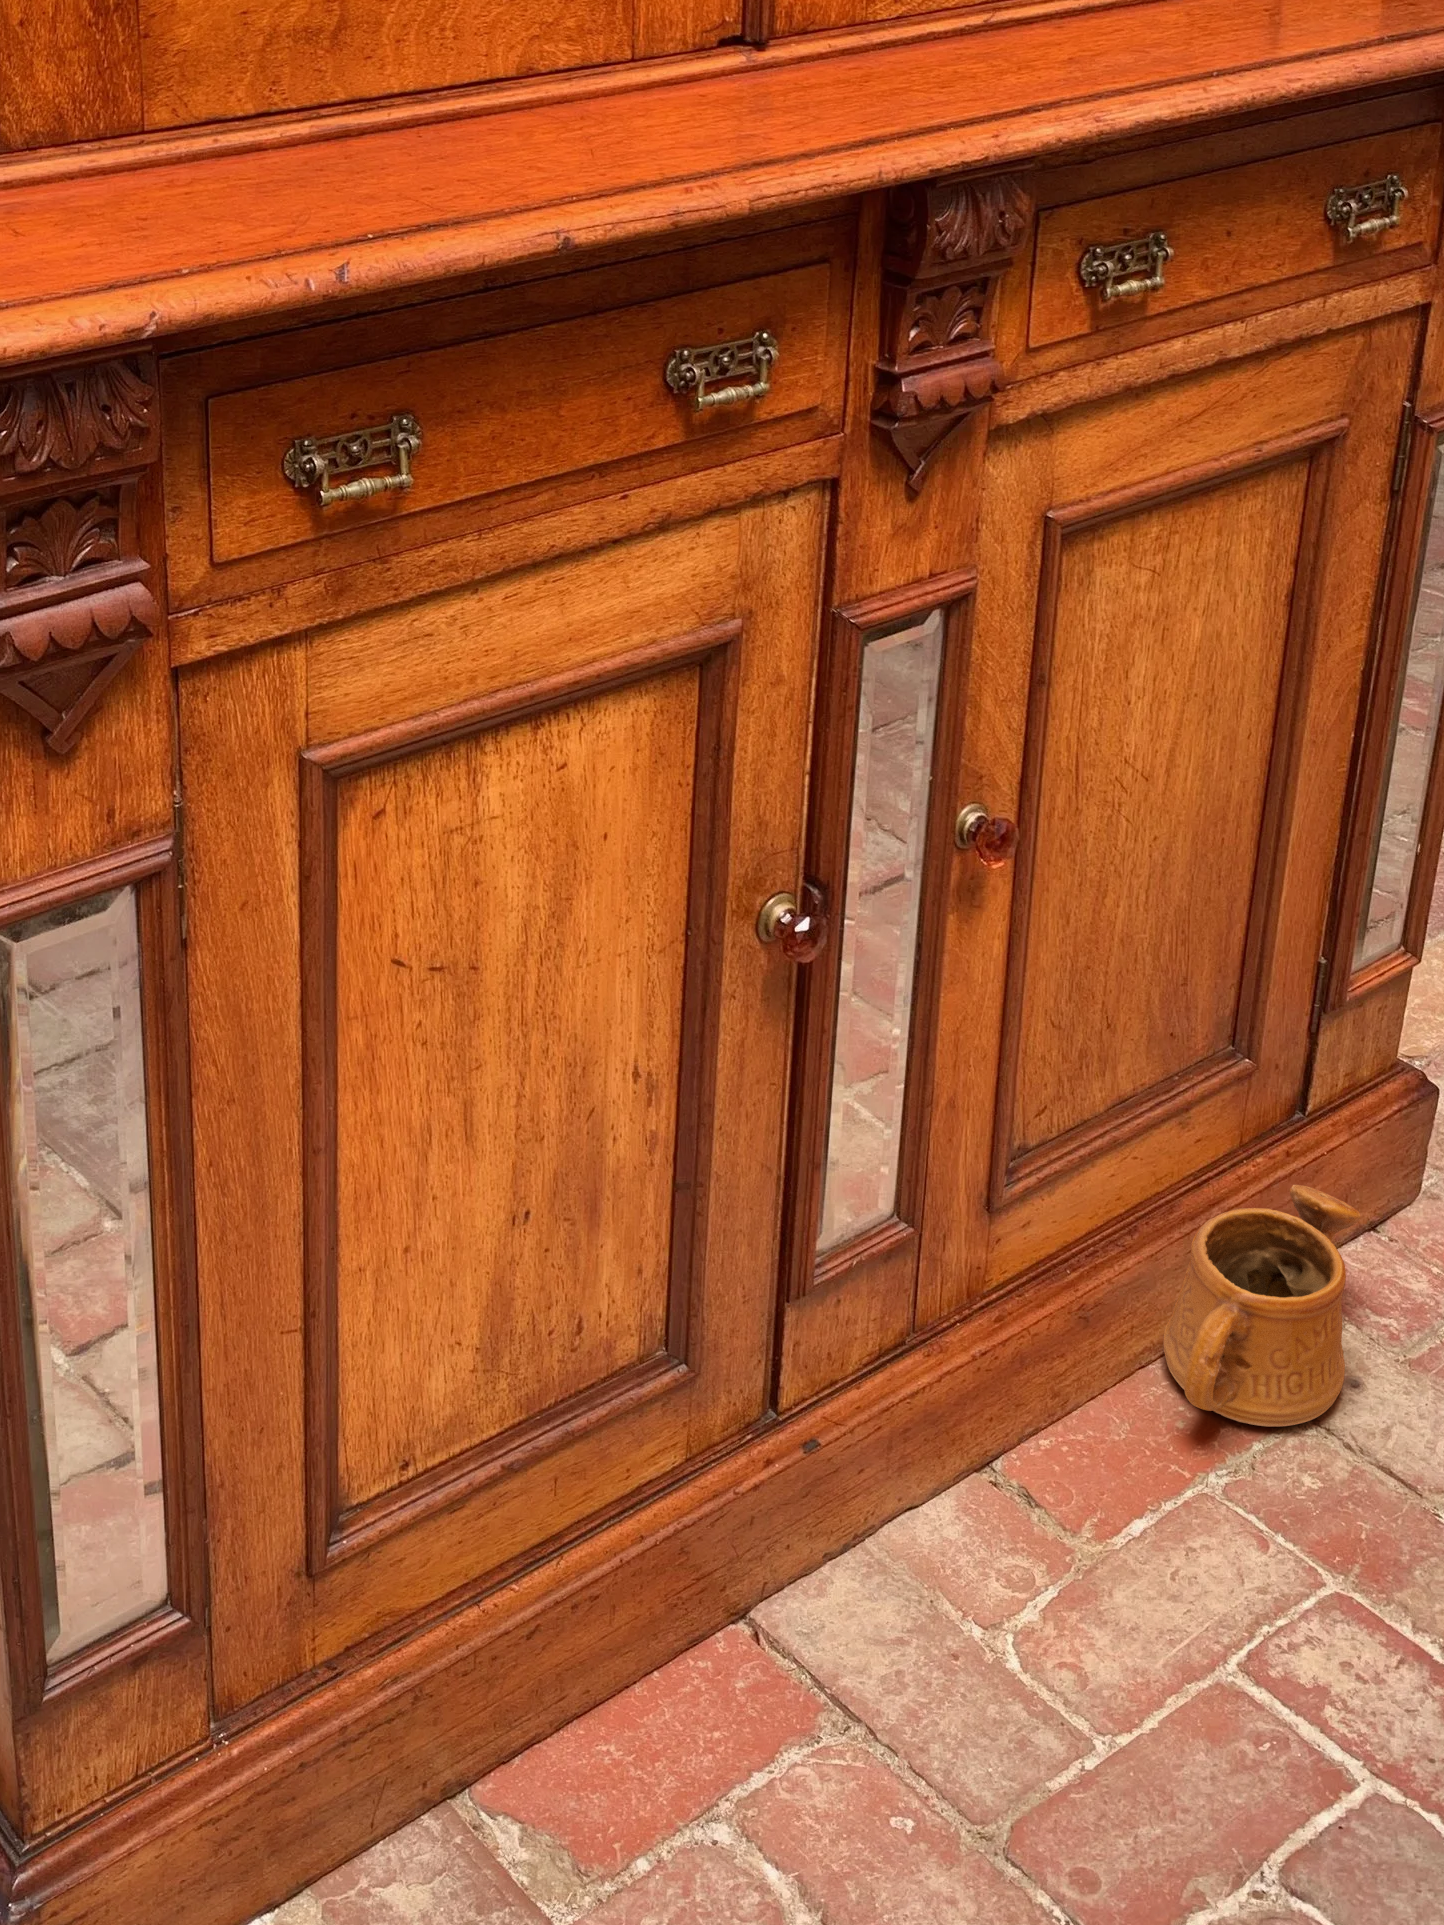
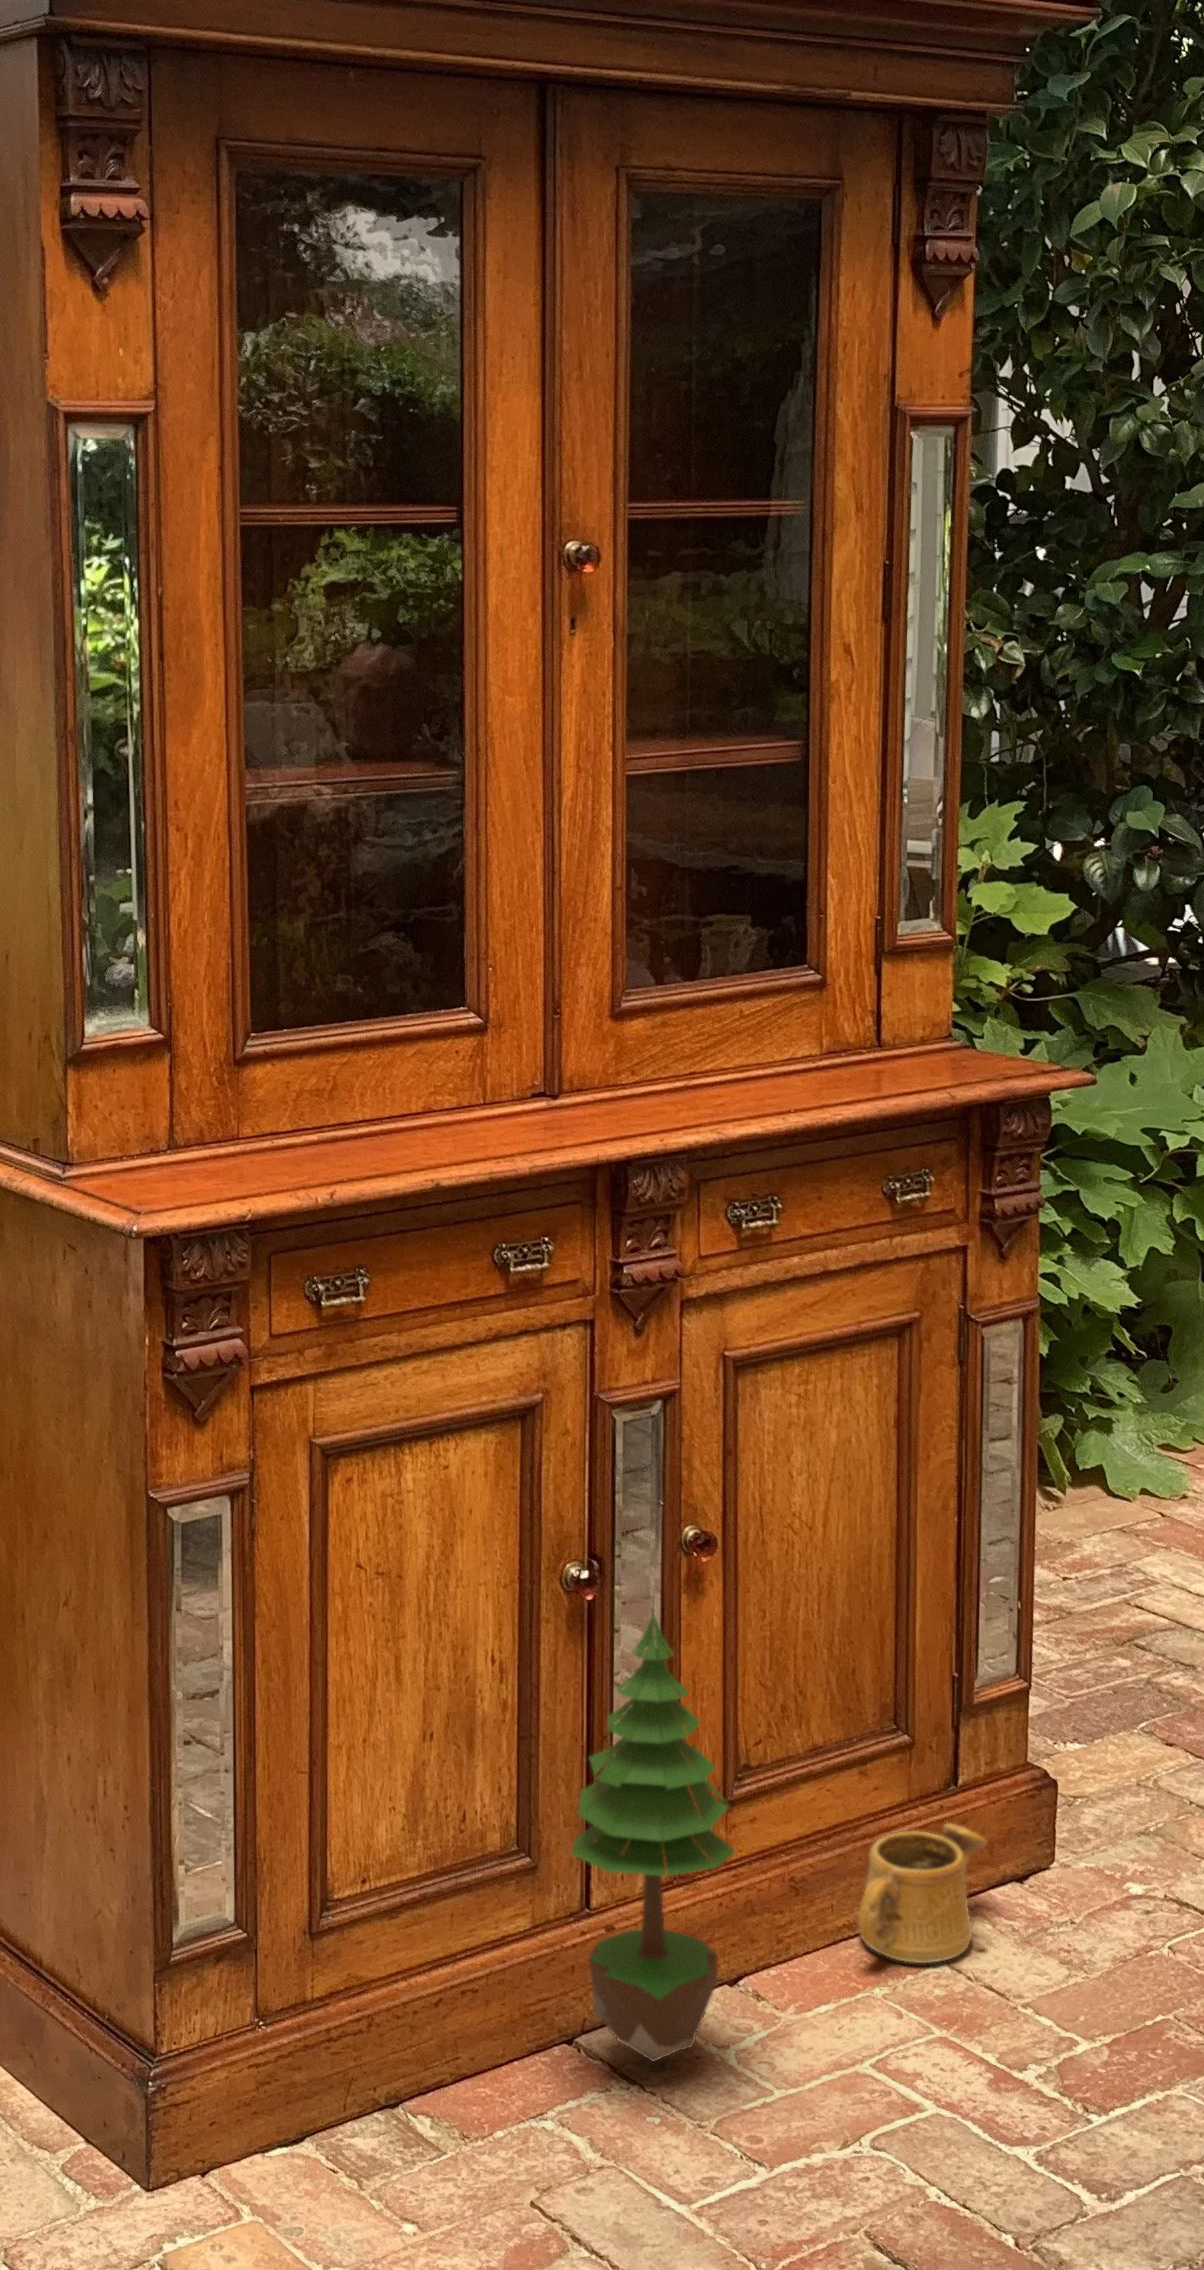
potted tree: none [761,1006,1051,1688] -> present [572,1615,735,2061]

